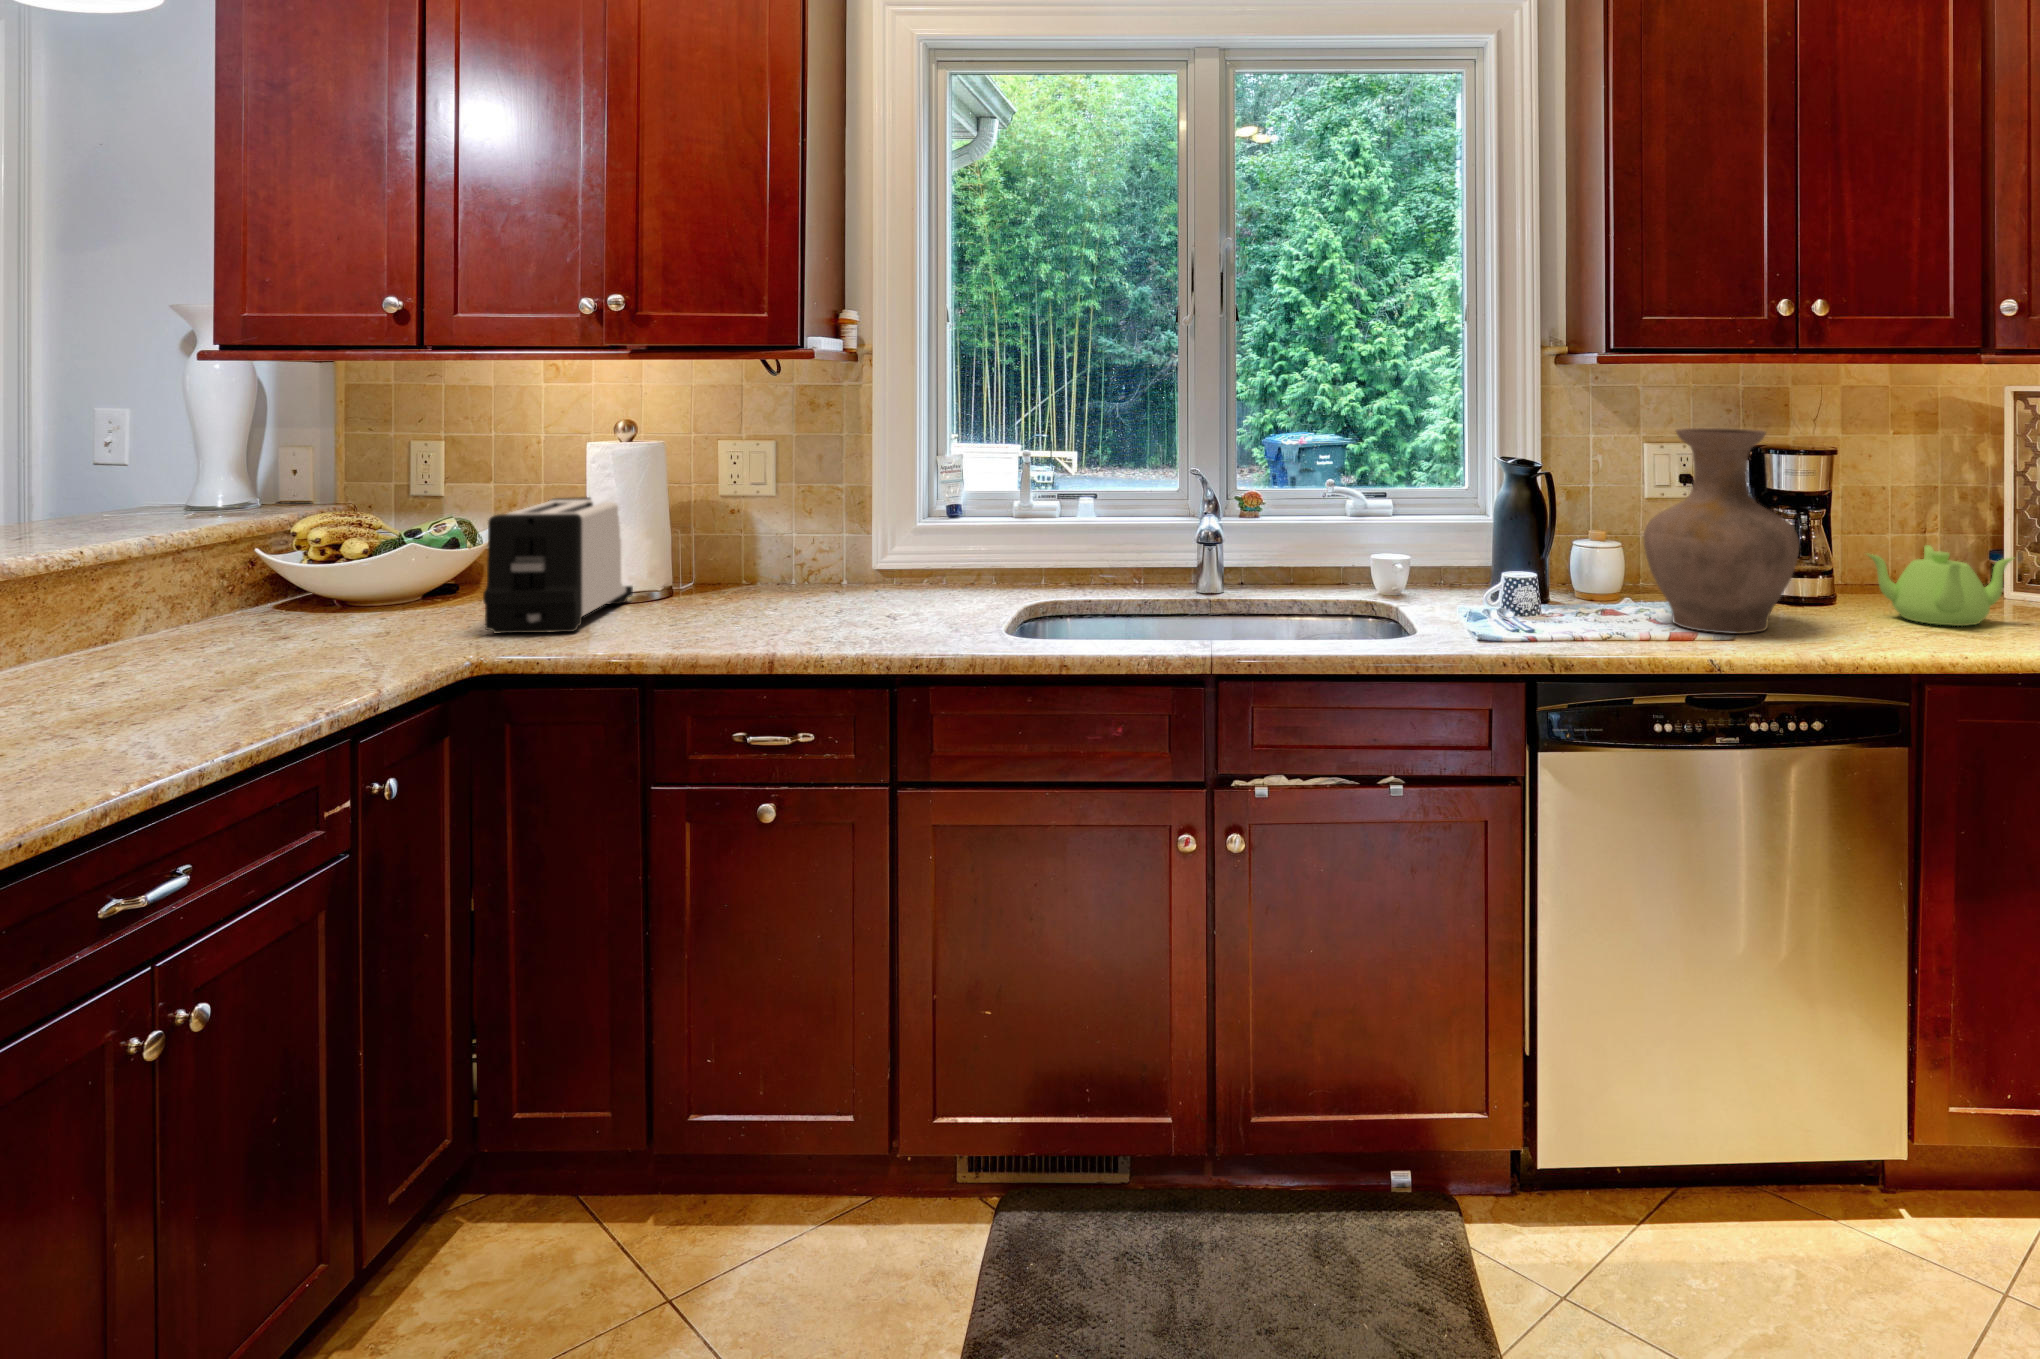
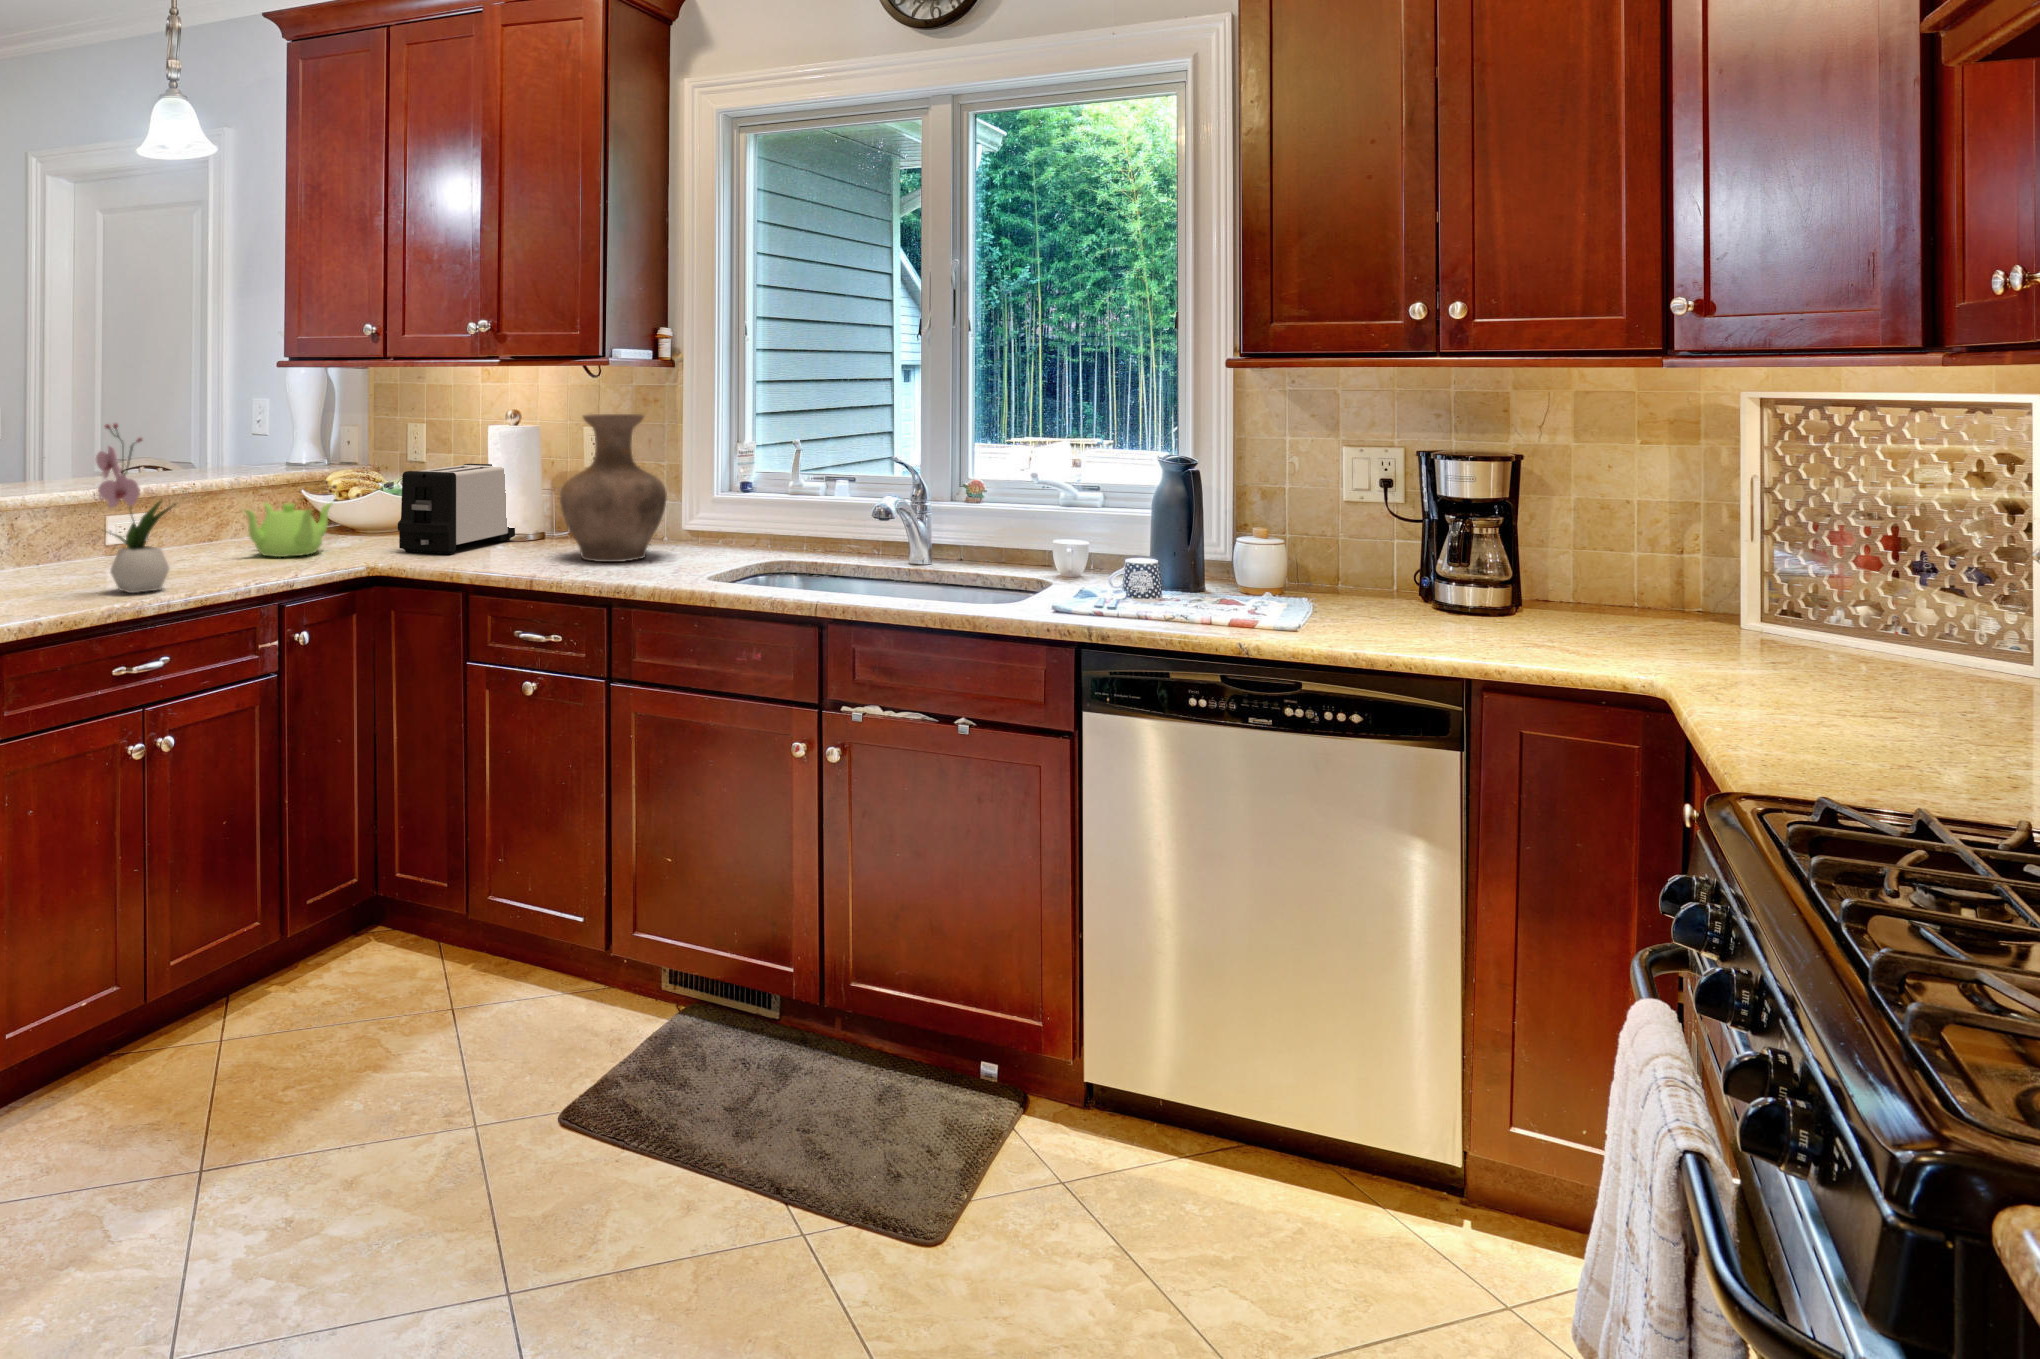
vase: present [1643,428,1799,634] -> present [560,414,667,562]
flower arrangement: none [13,465,190,765] -> present [96,424,175,593]
teapot: present [1867,545,2014,626] -> present [244,503,332,557]

